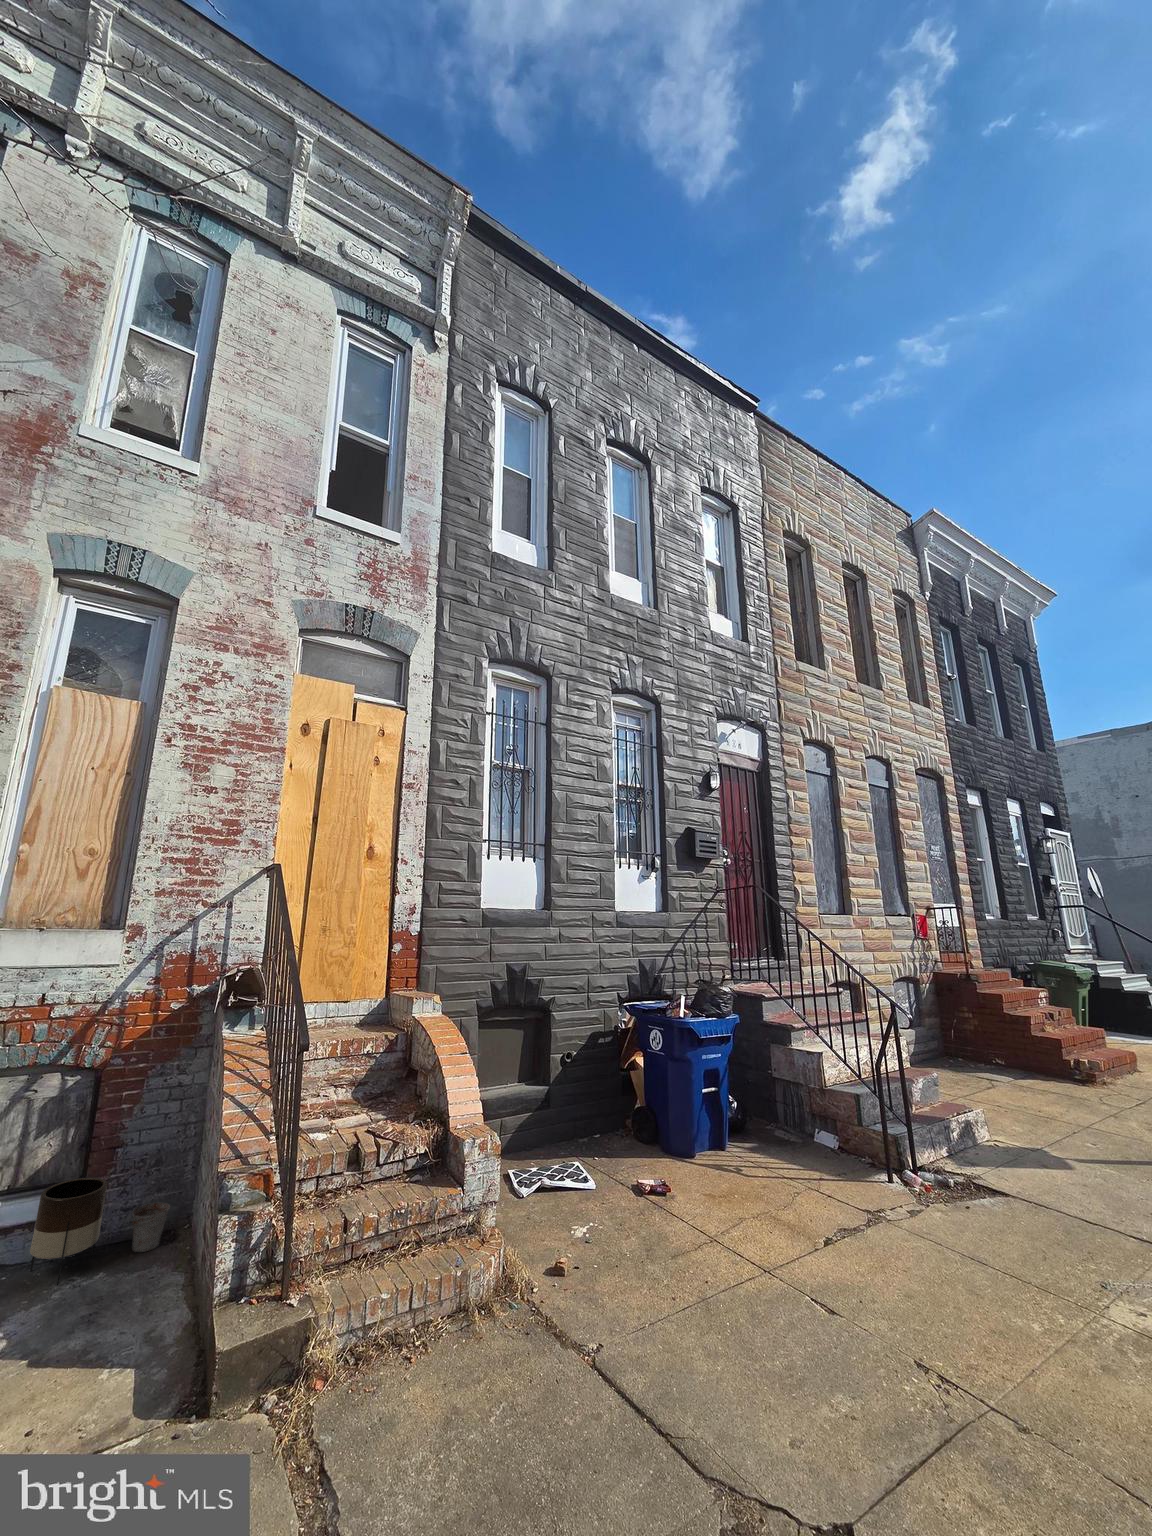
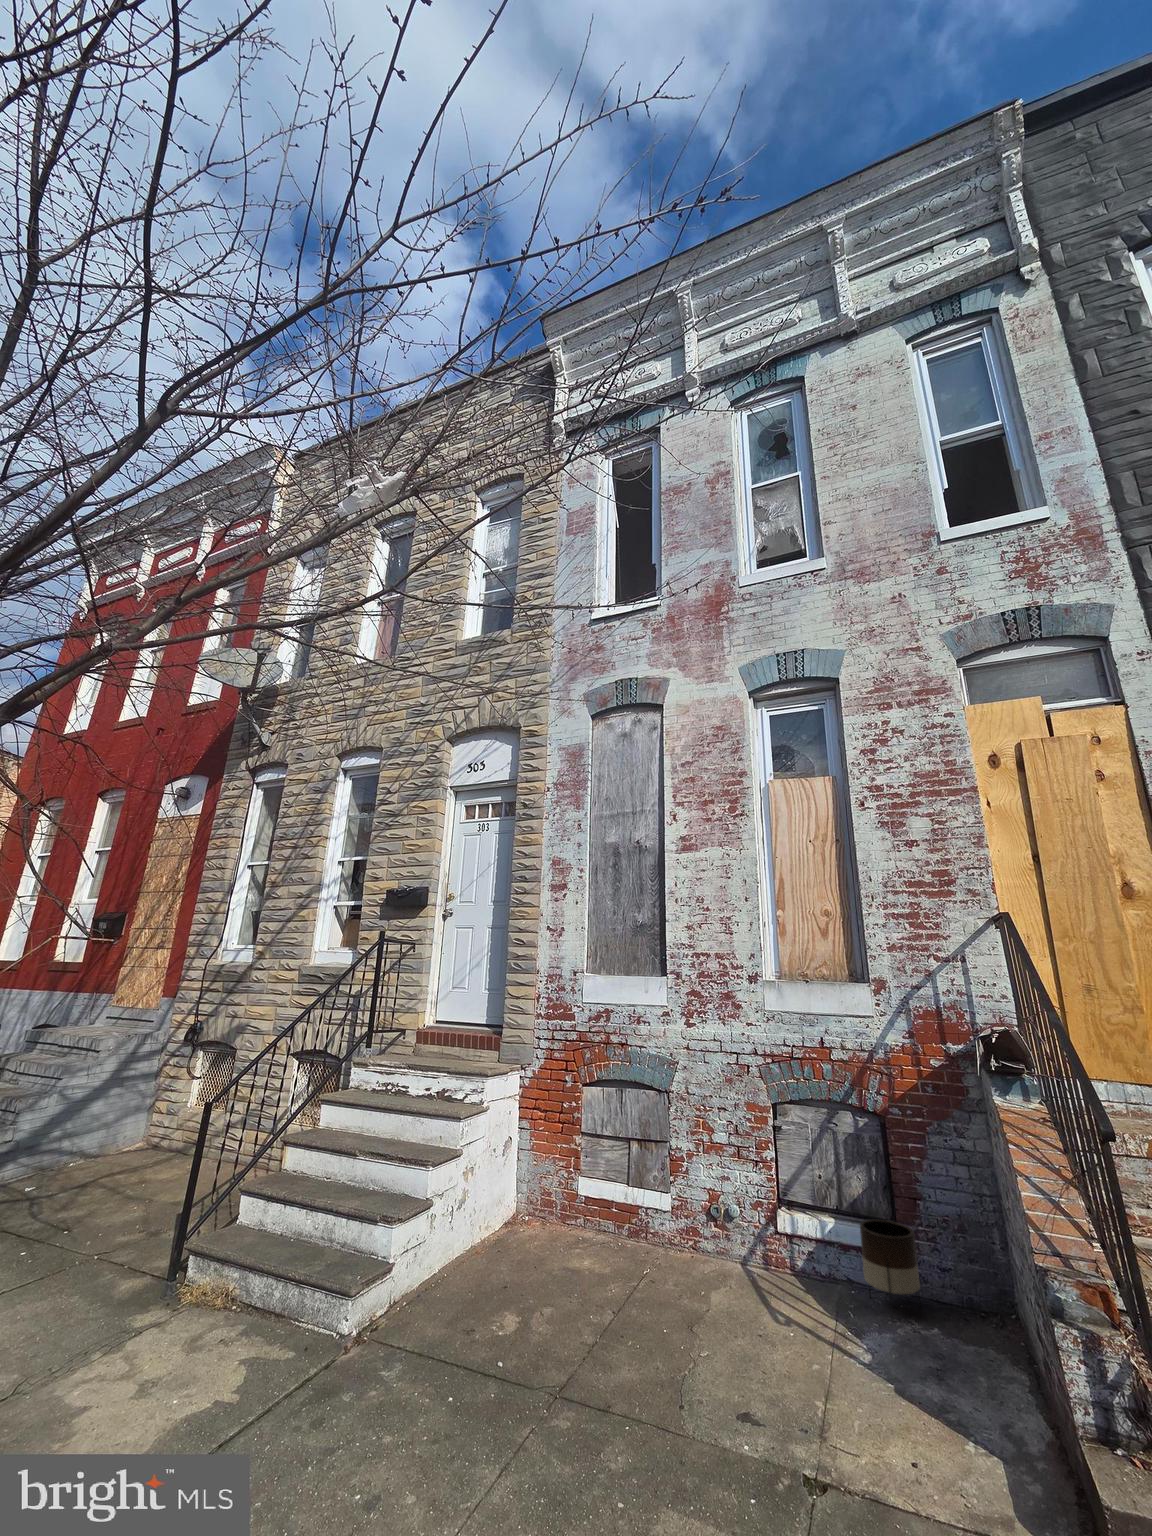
bucket: present [132,1203,170,1252] -> none [945,1269,985,1324]

